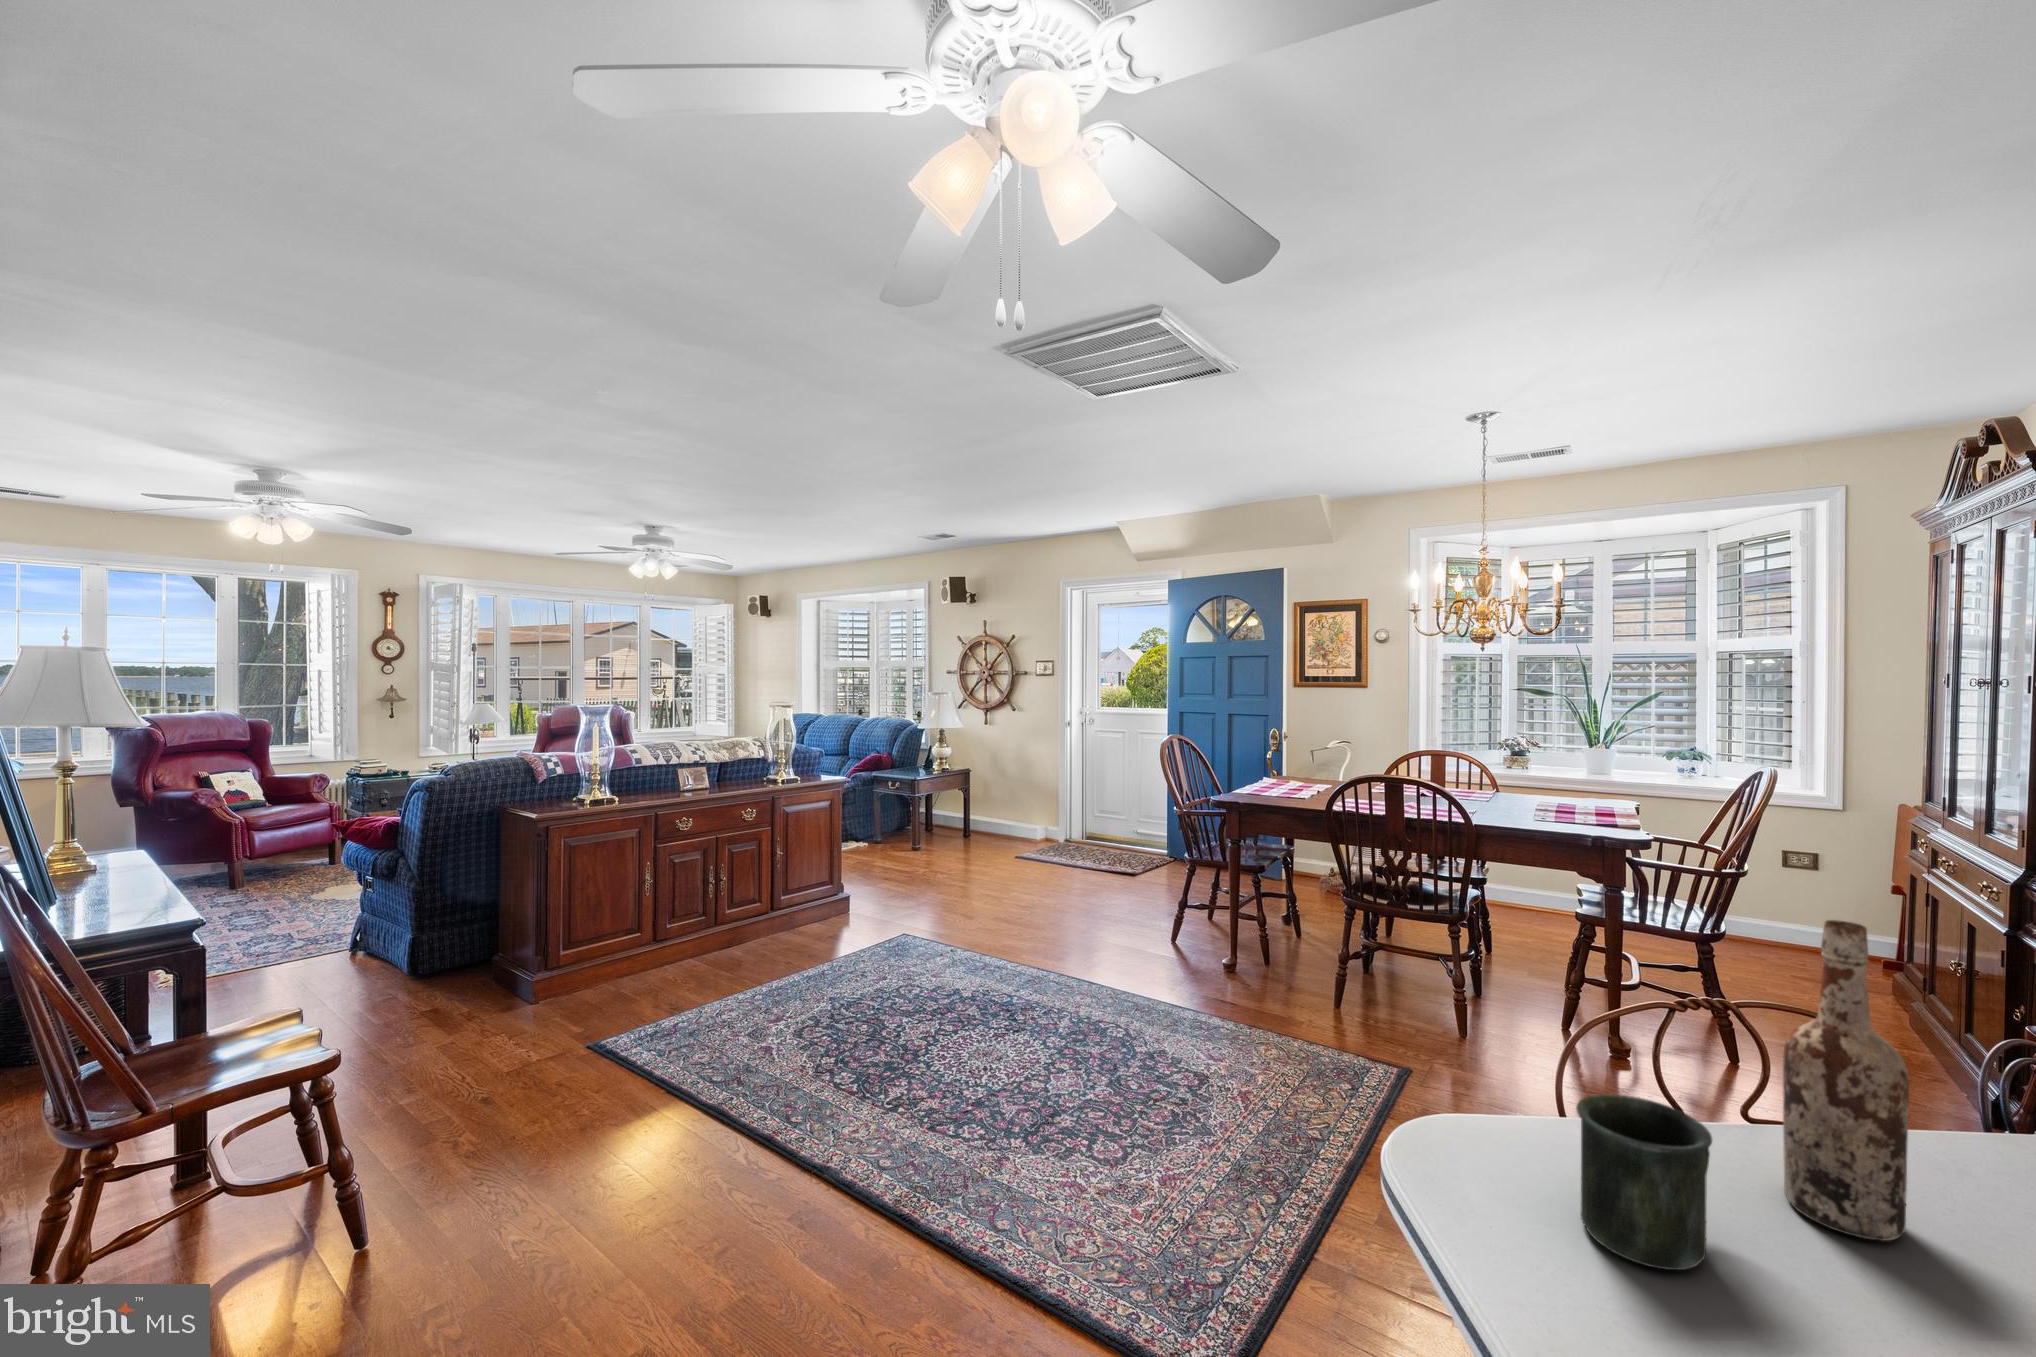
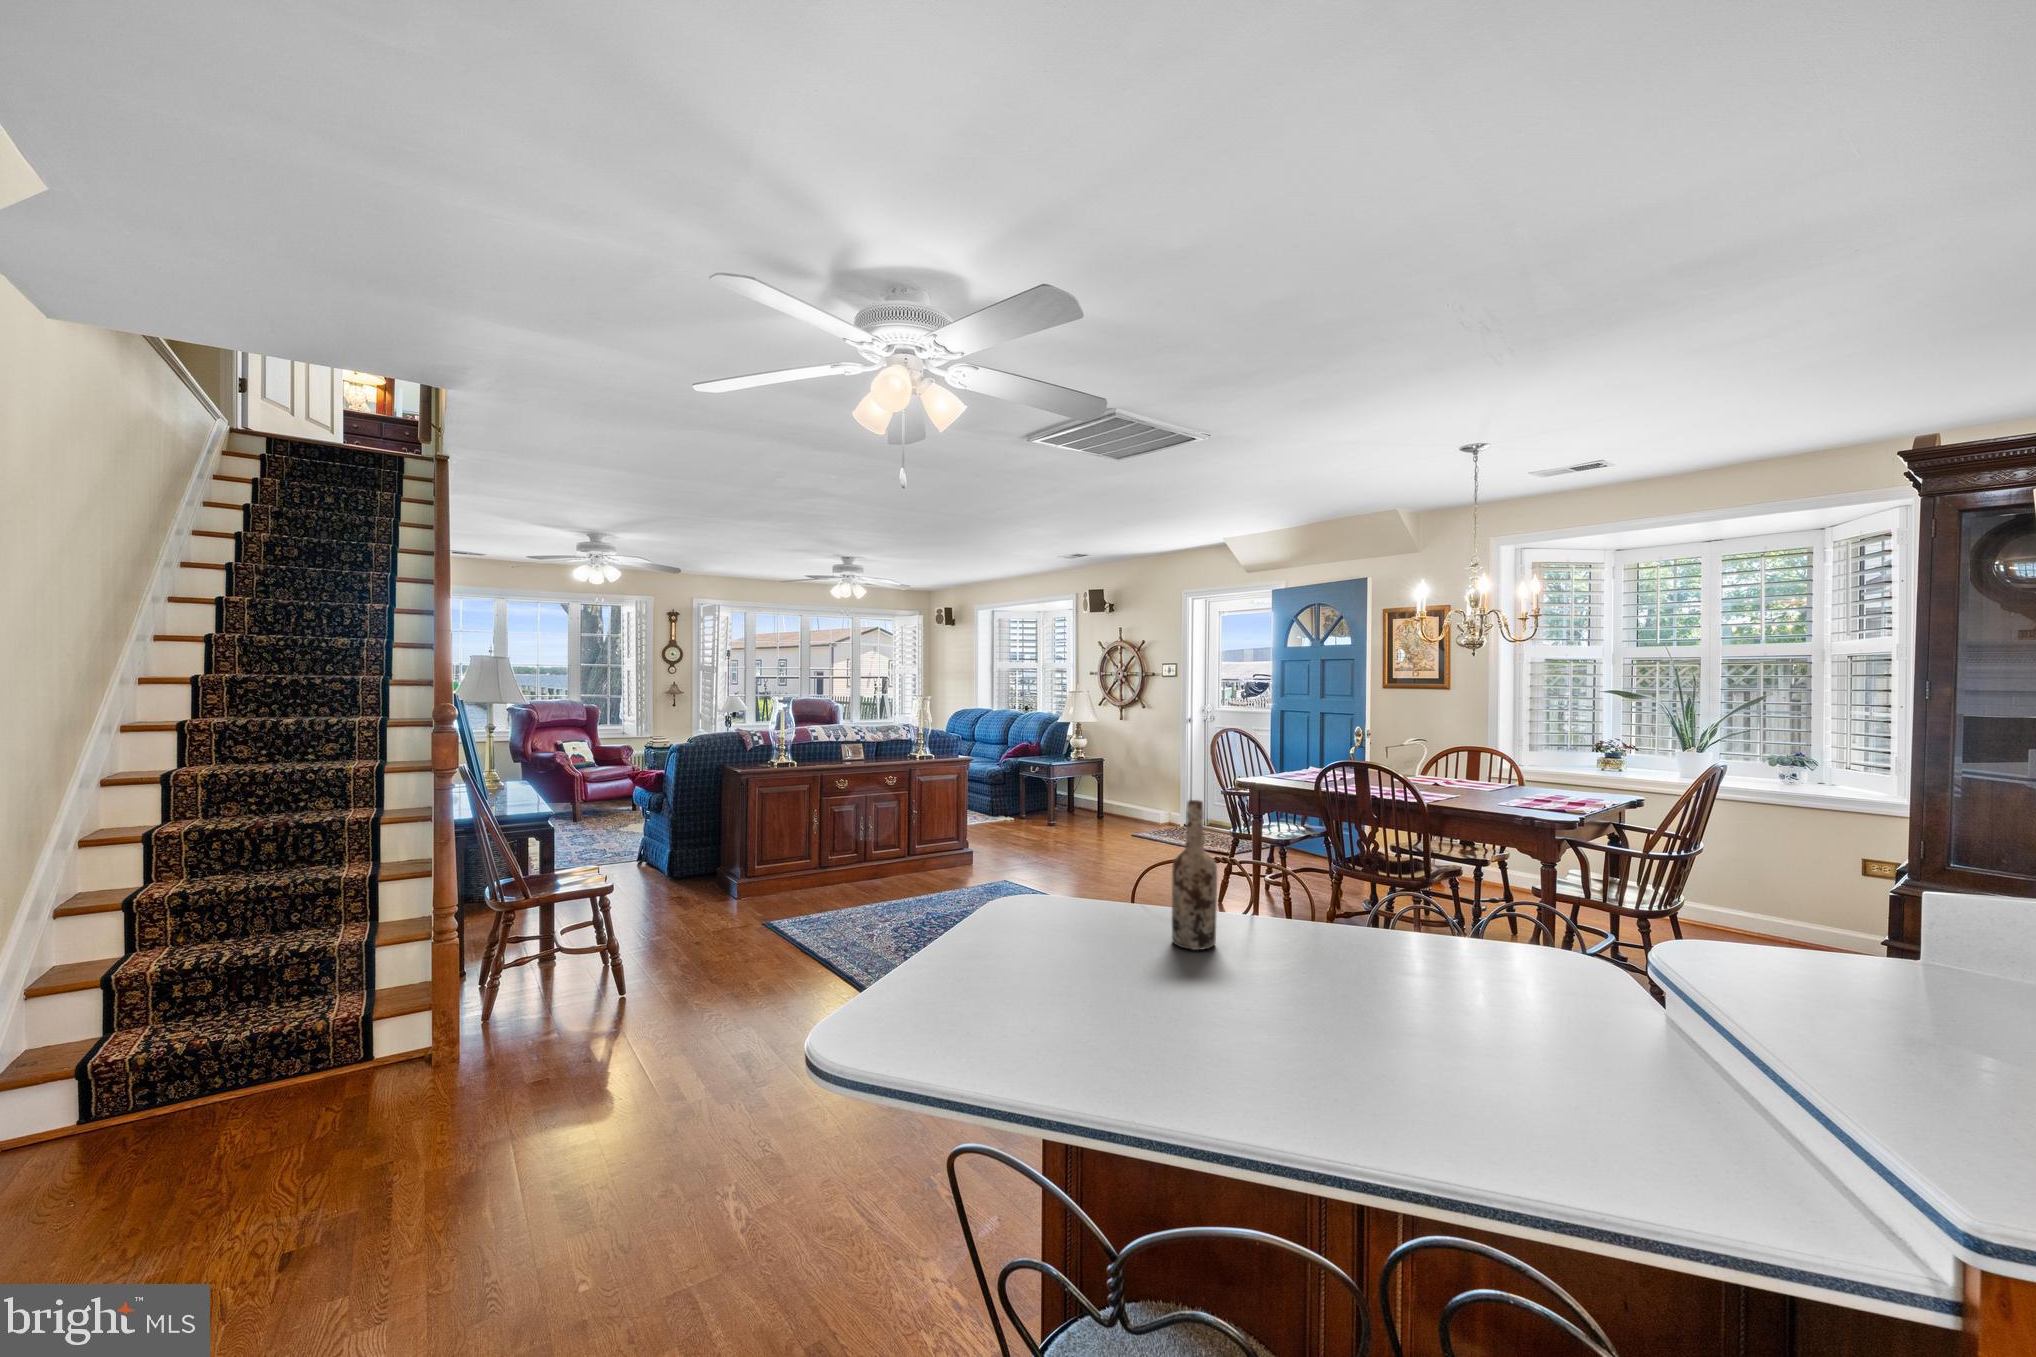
mug: present [1576,1094,1712,1270] -> none [1054,878,1121,945]

